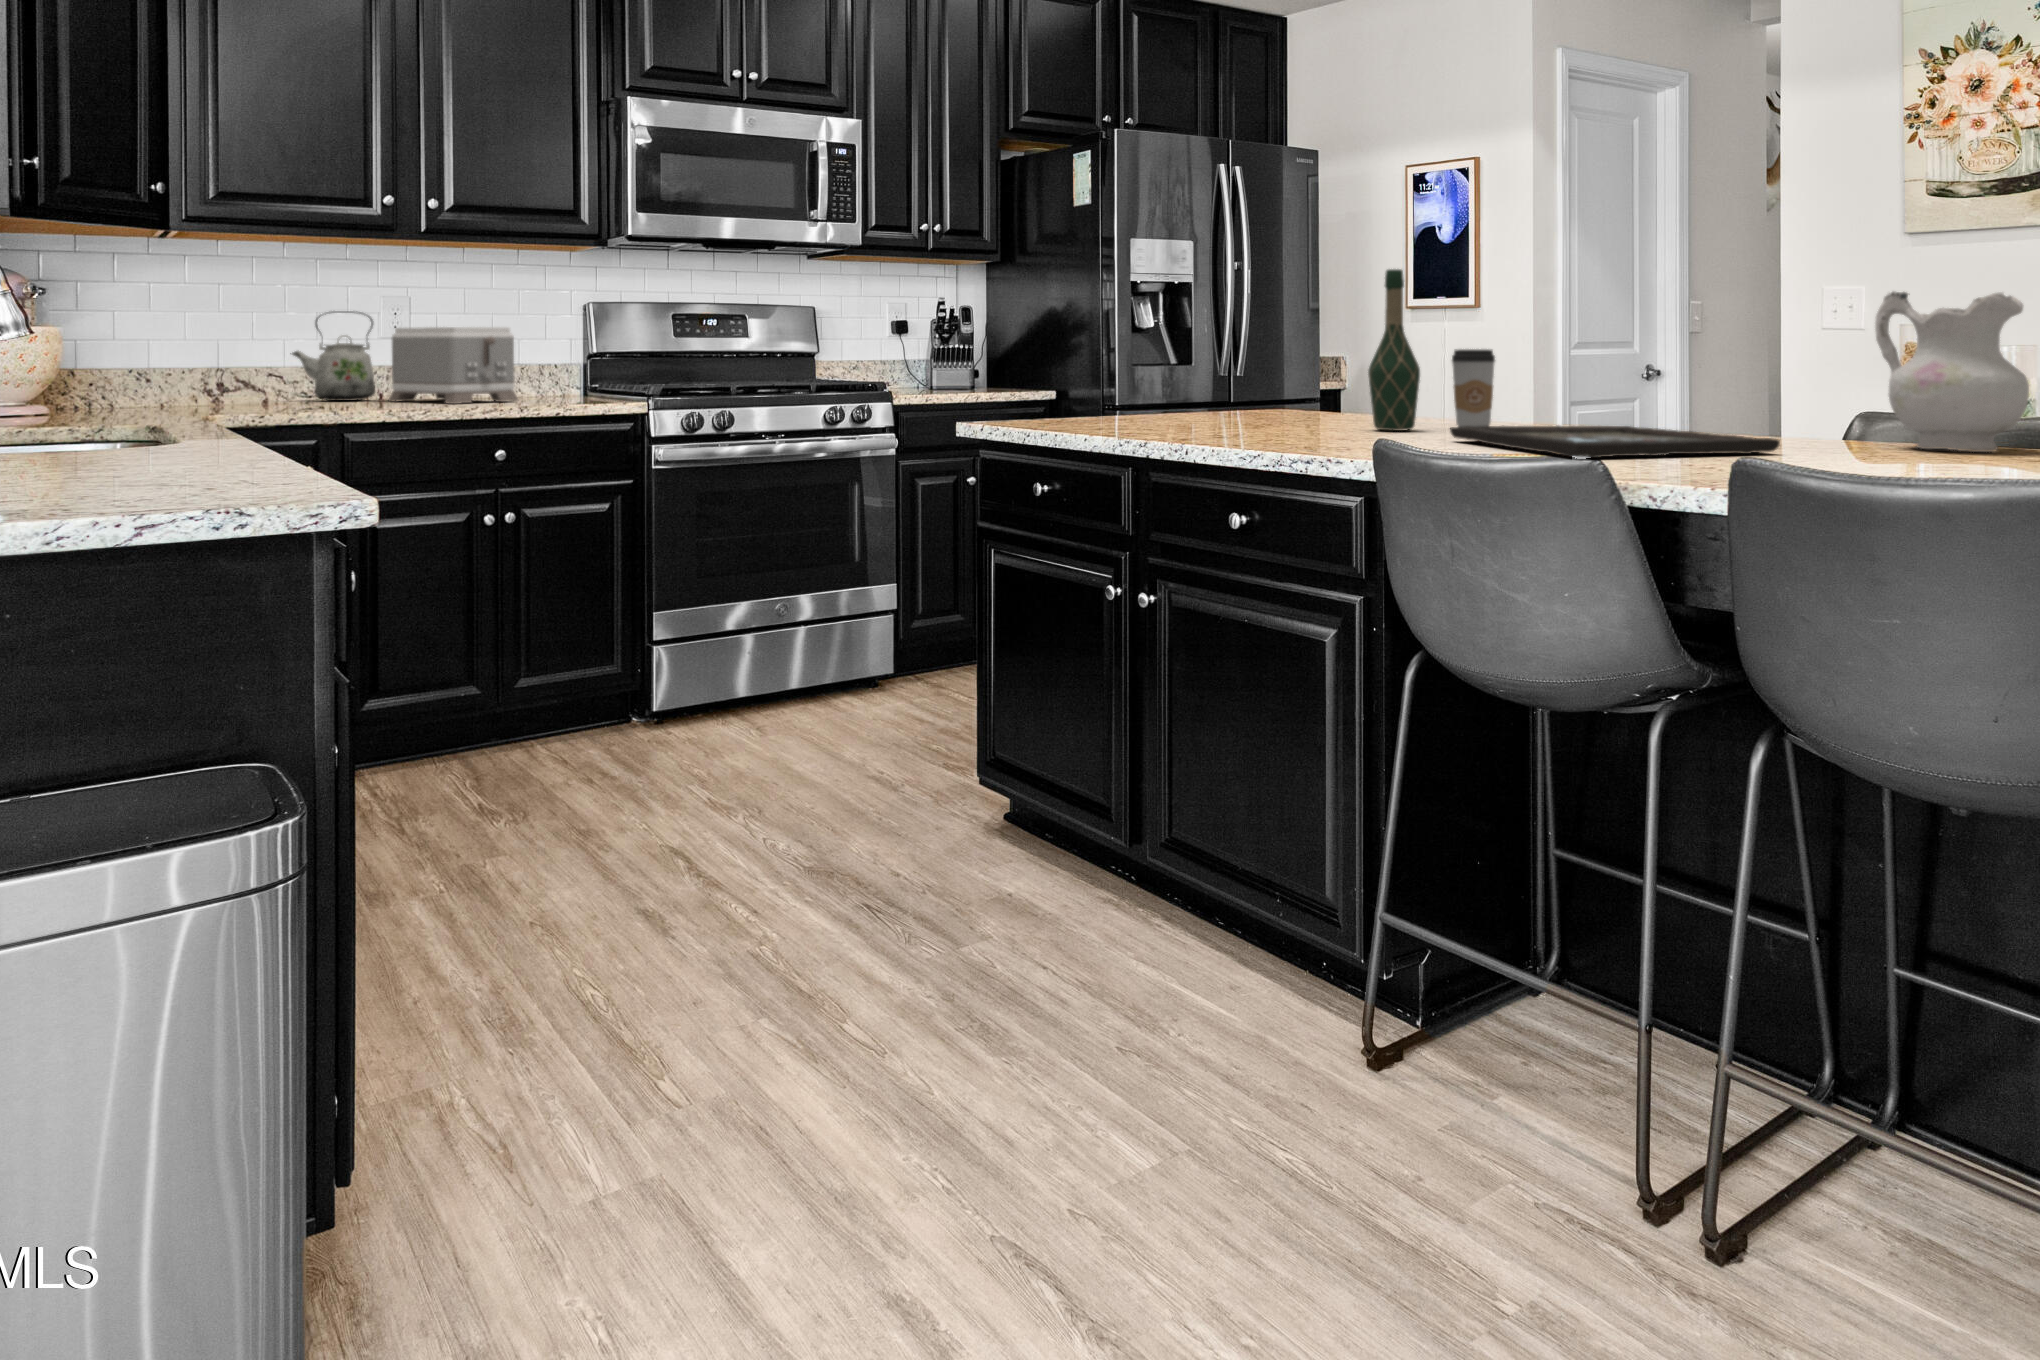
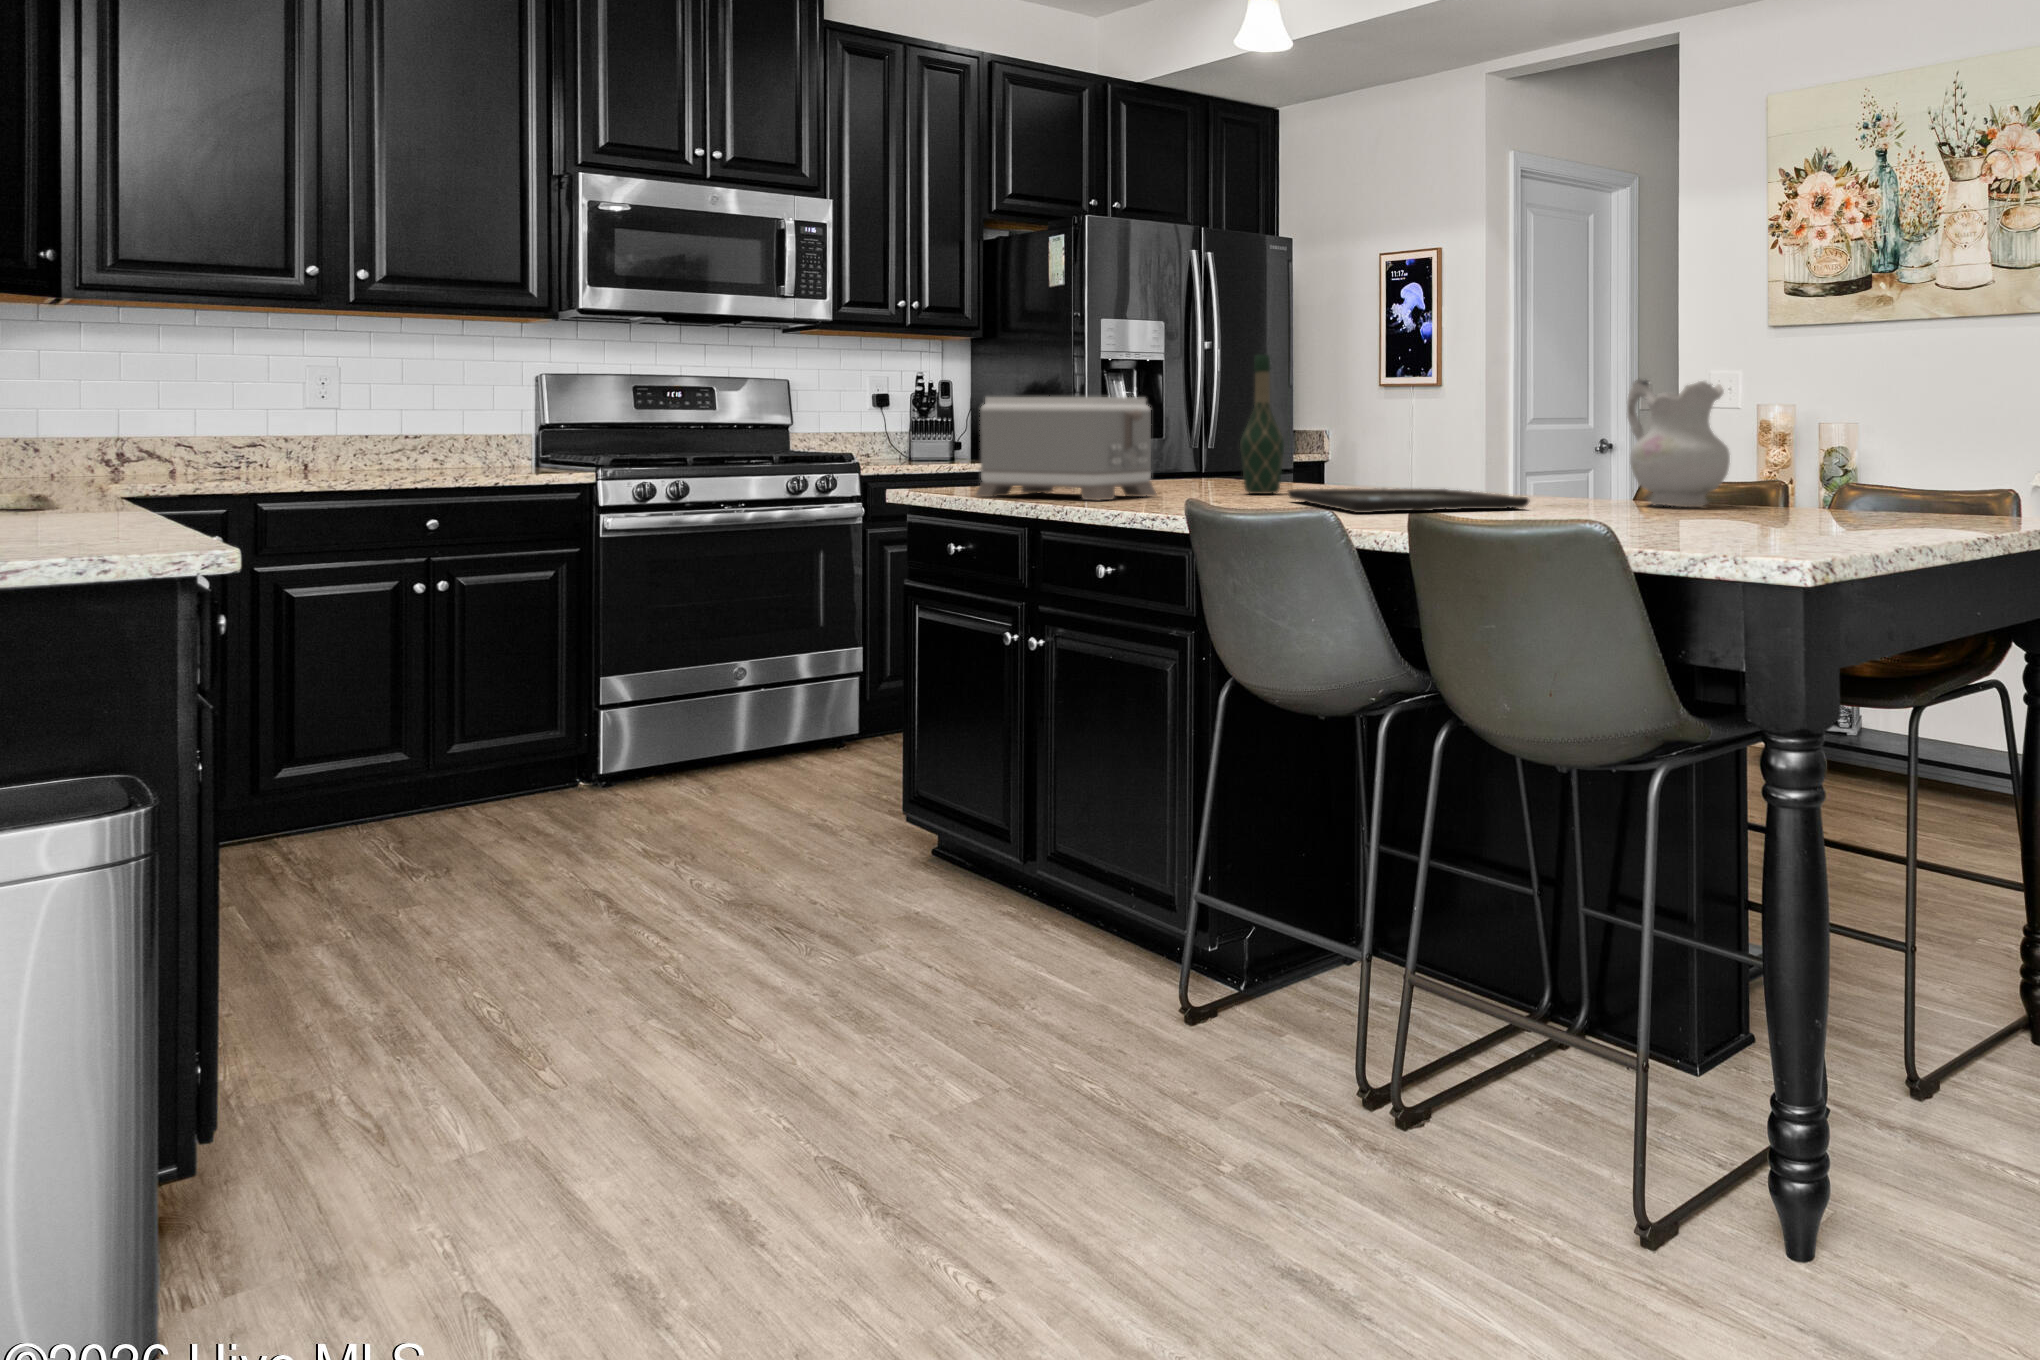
kettle: present [292,314,375,401] -> none [201,380,300,471]
toaster: present [389,327,518,404] -> present [976,397,1156,500]
coffee cup: present [1452,349,1495,427] -> none [1316,424,1353,493]

